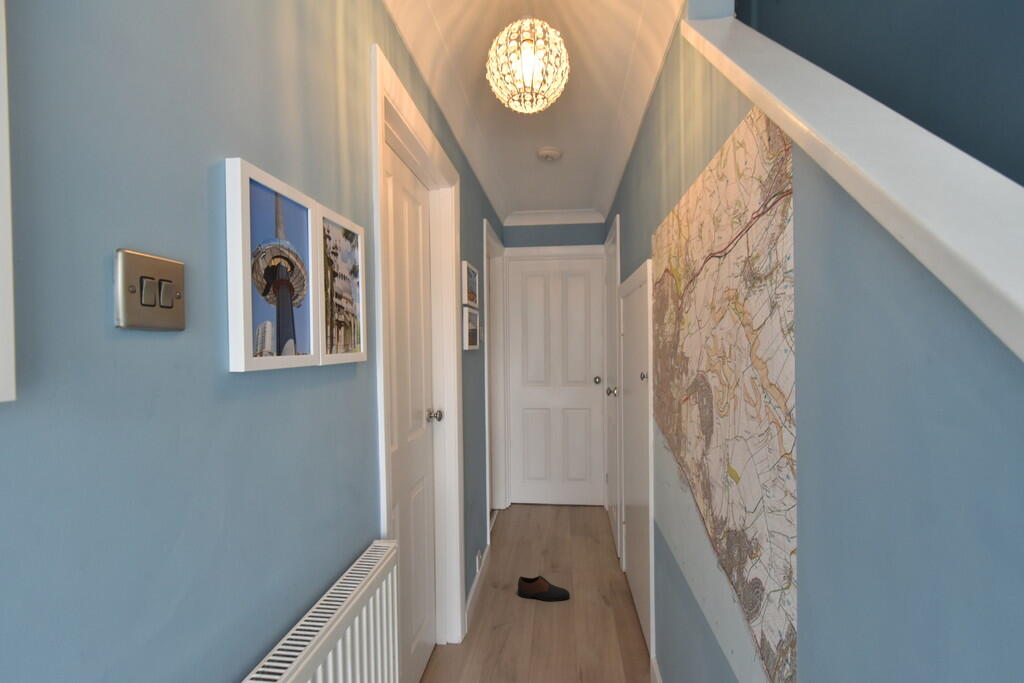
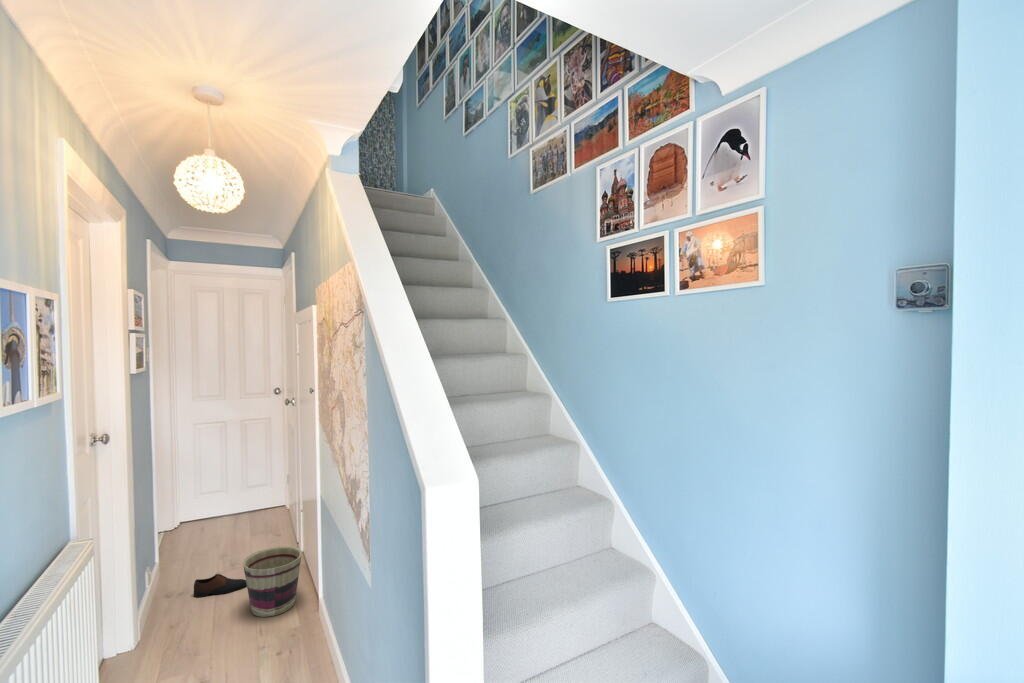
basket: none [565,563,631,653] -> present [243,546,302,617]

